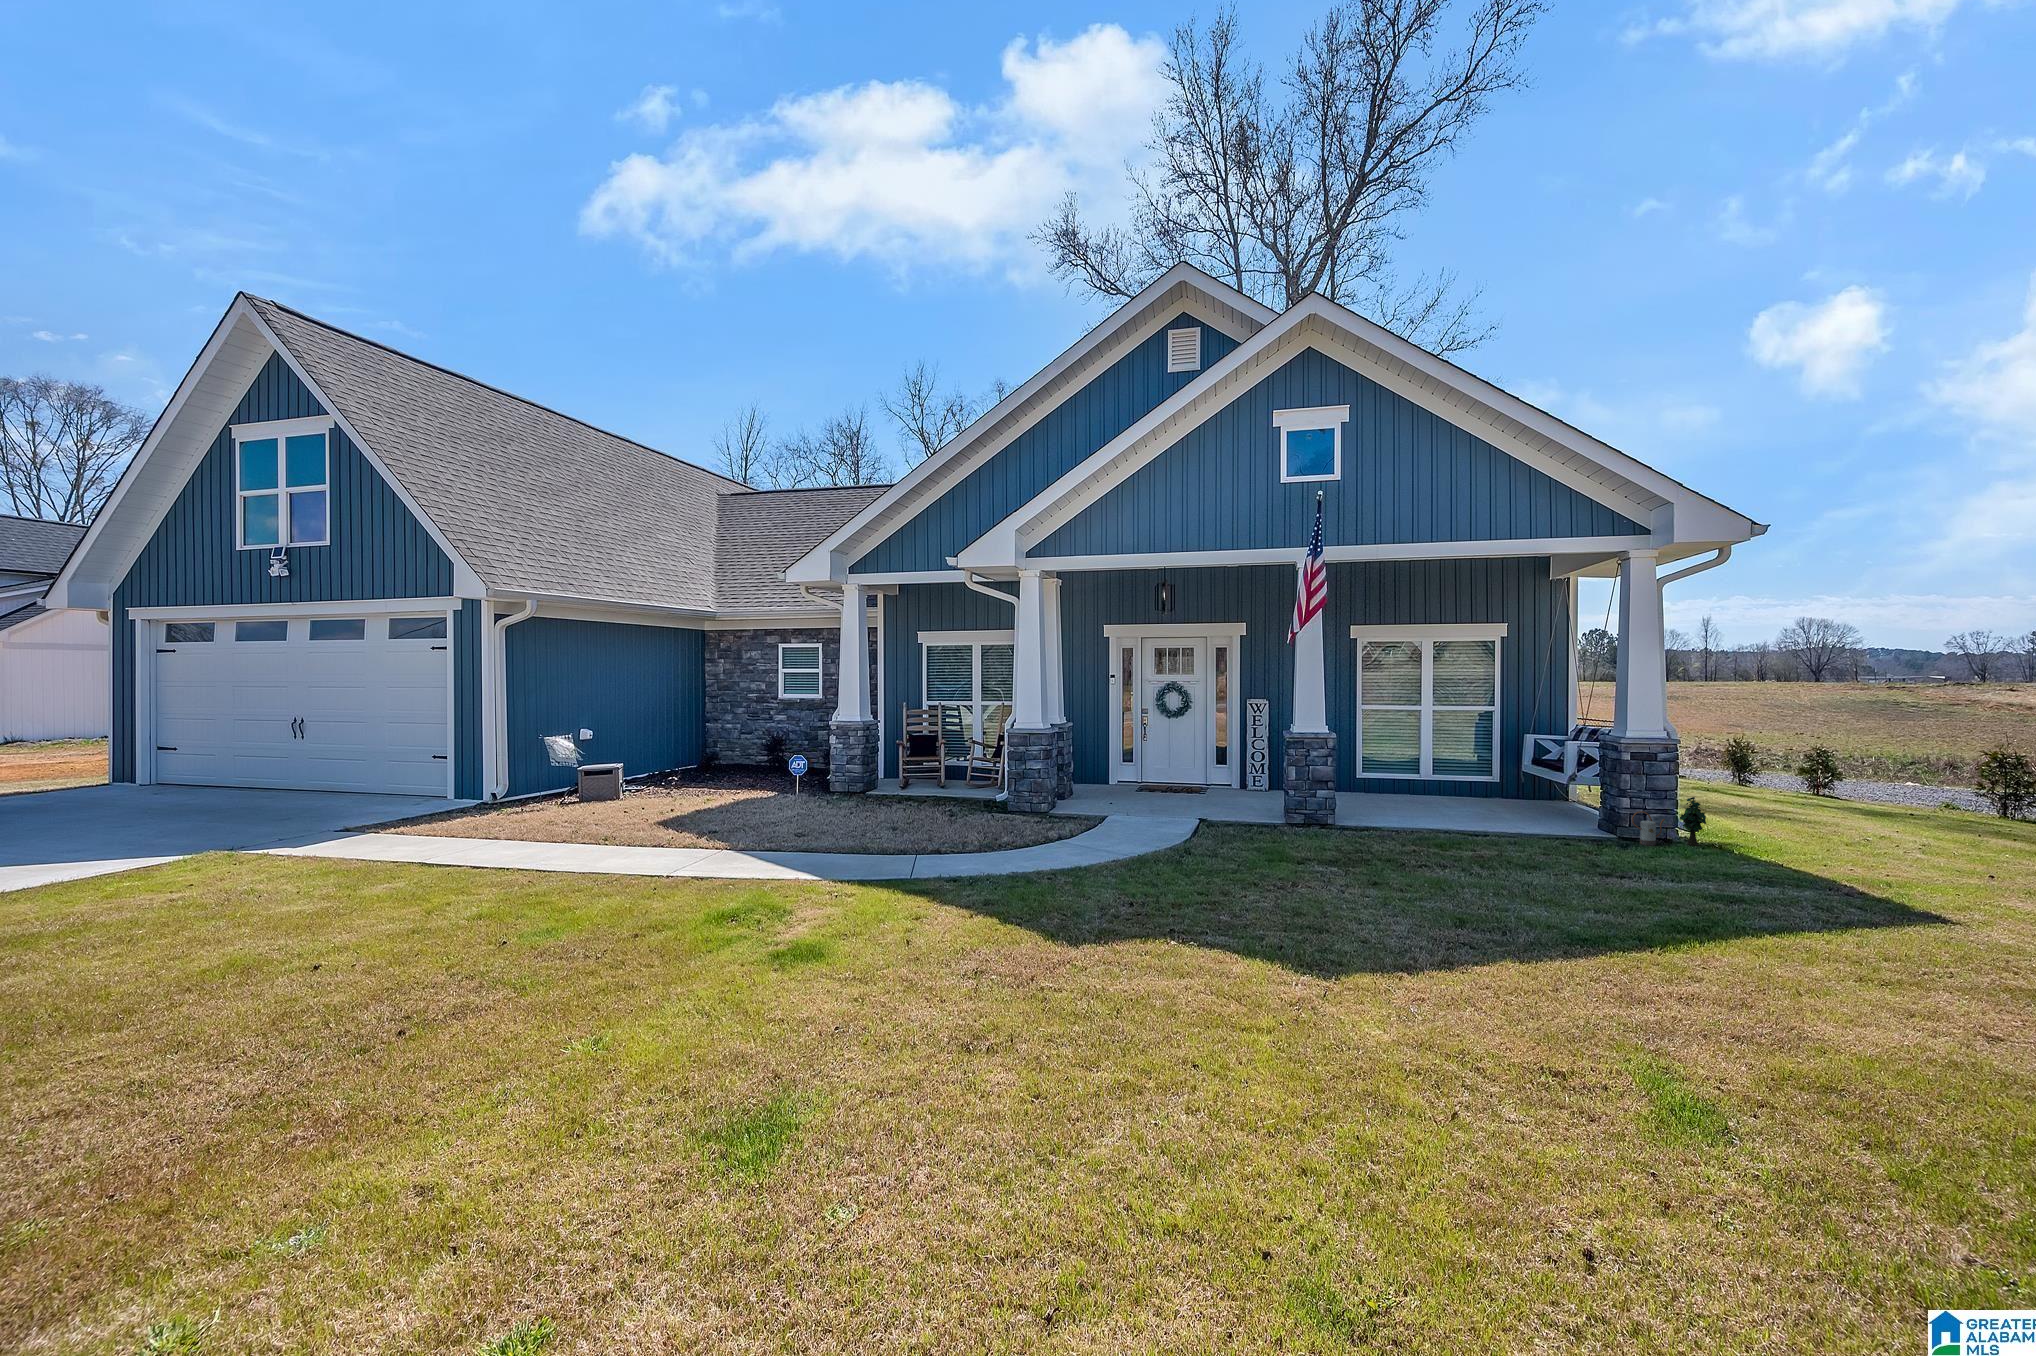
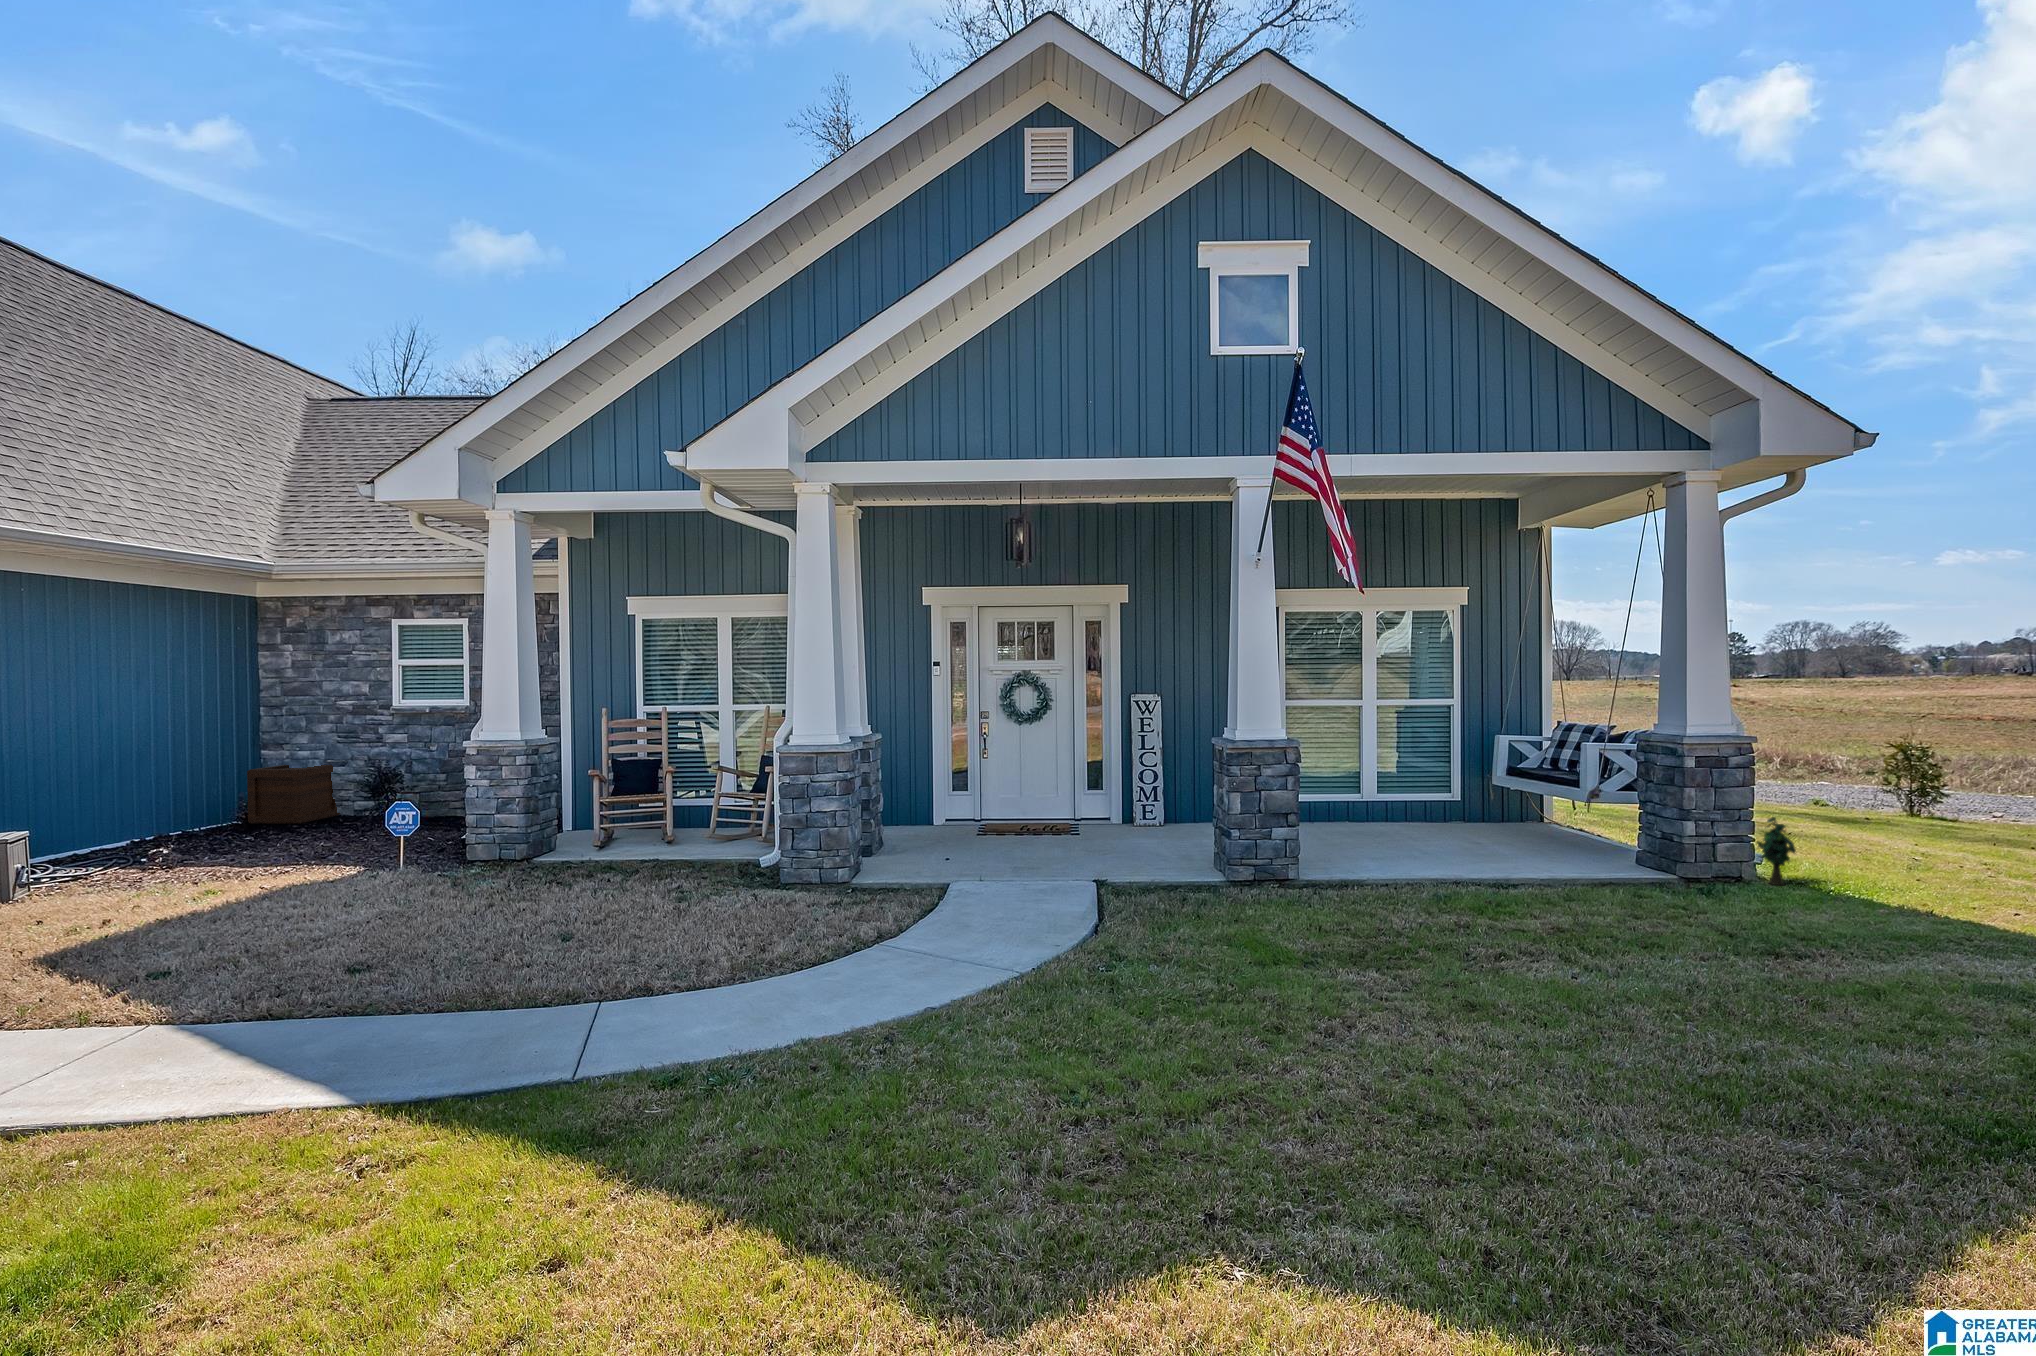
wooden crate: none [701,732,749,769] -> present [247,765,341,824]
watering can: present [1632,811,1665,846] -> none [1705,840,1746,889]

